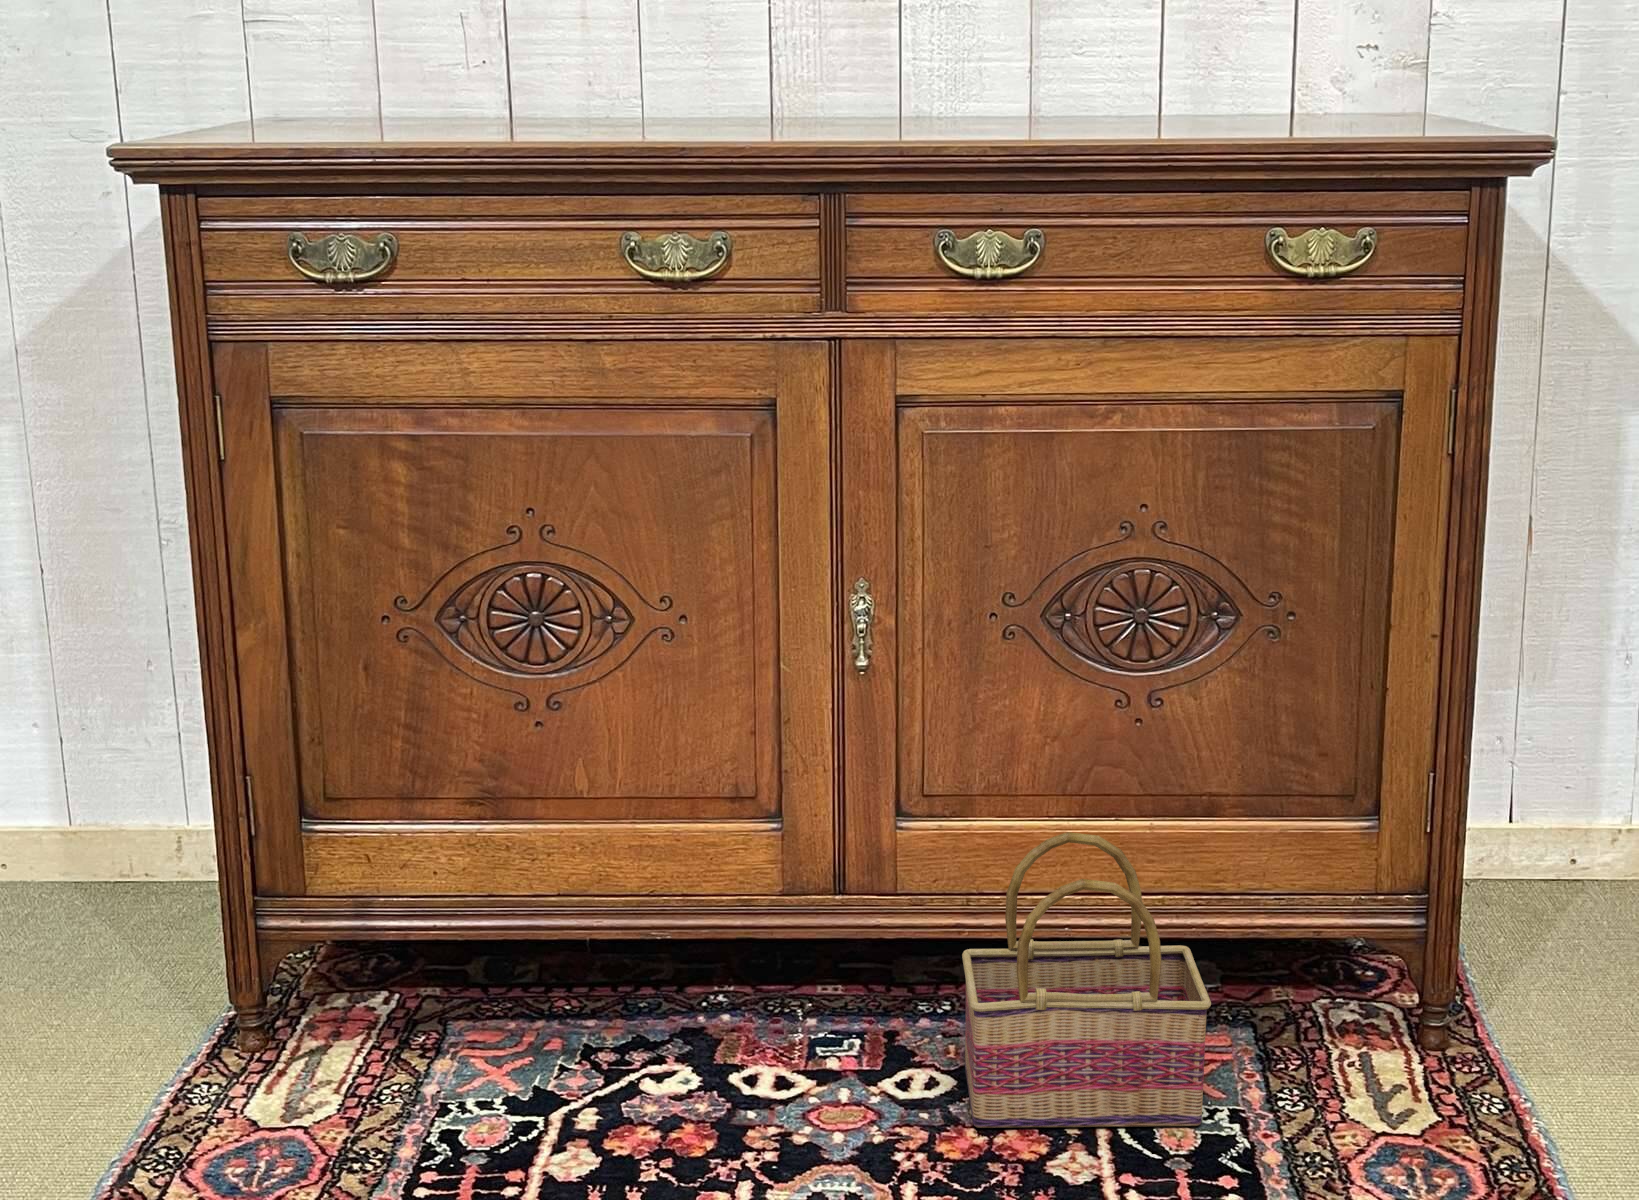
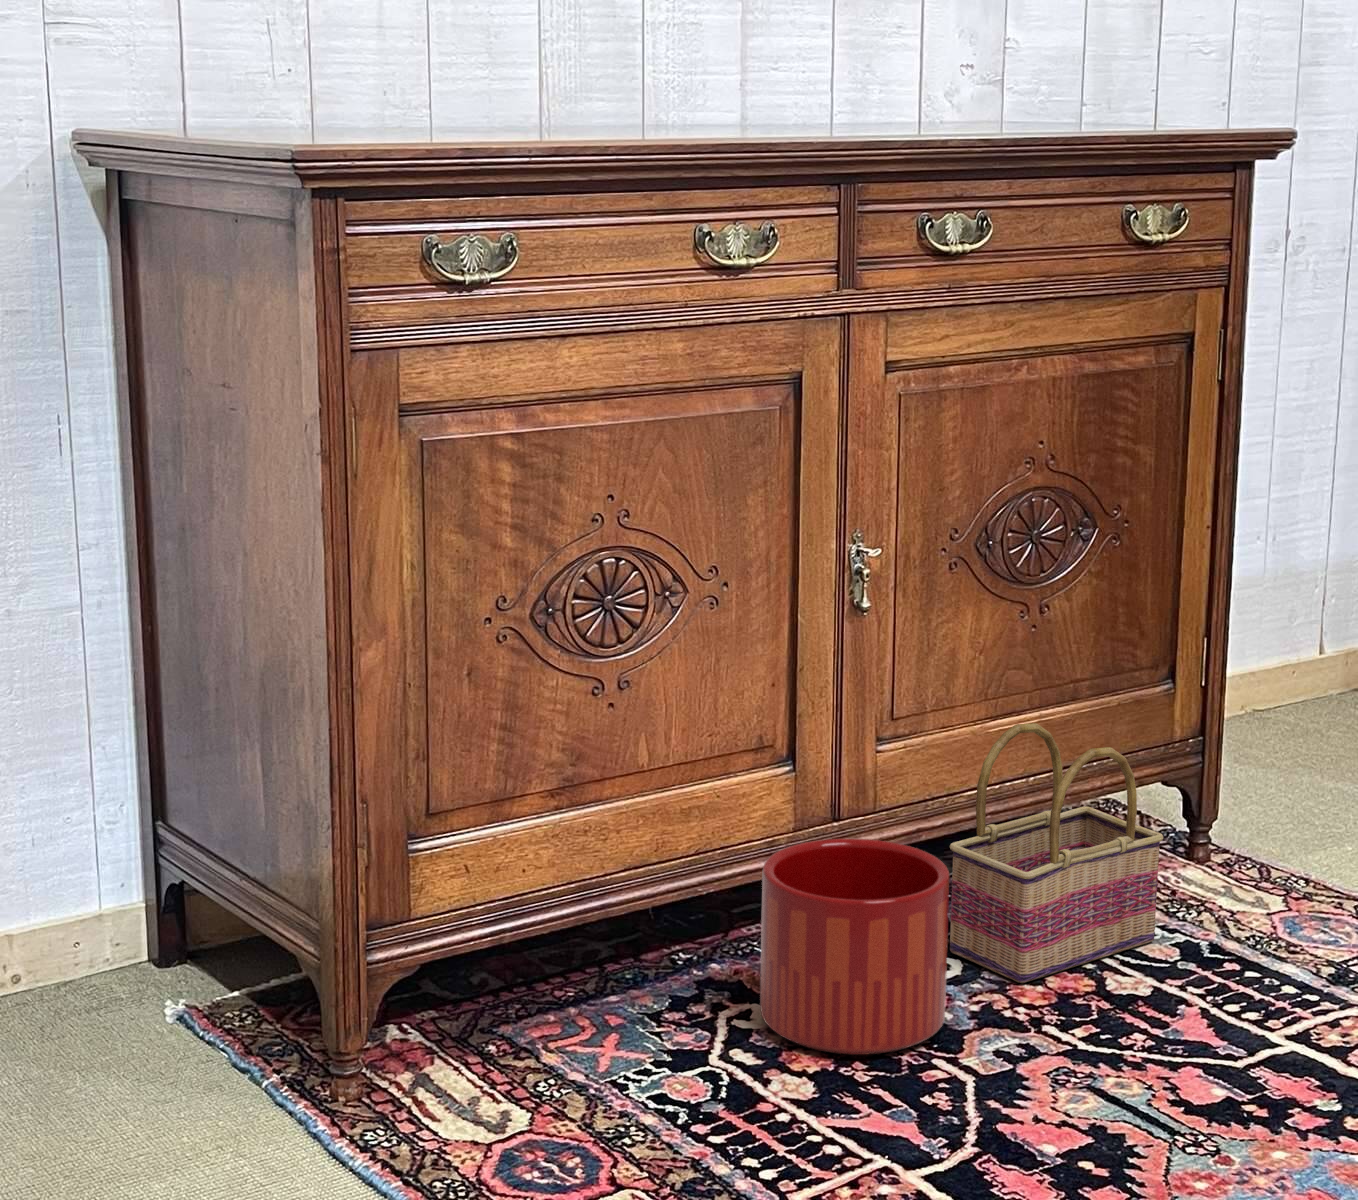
planter: none [644,909,850,1158] -> present [760,839,949,1055]

